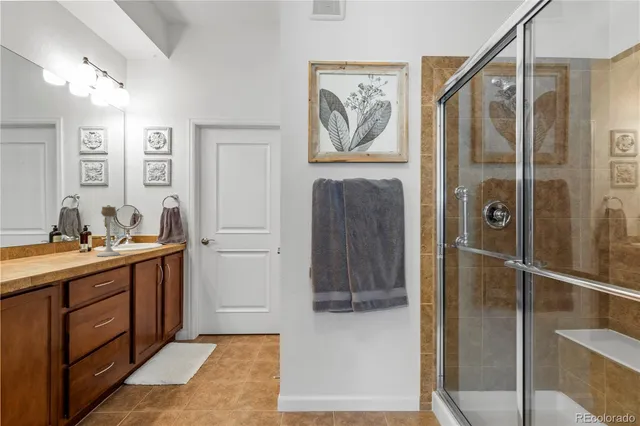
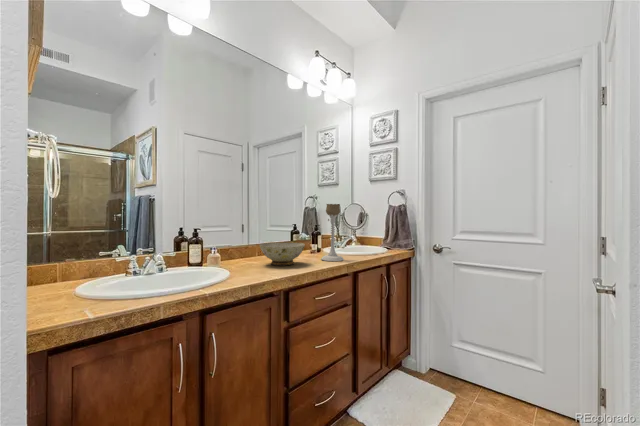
ceramic bowl: none [27,242,81,263] -> present [260,242,305,266]

